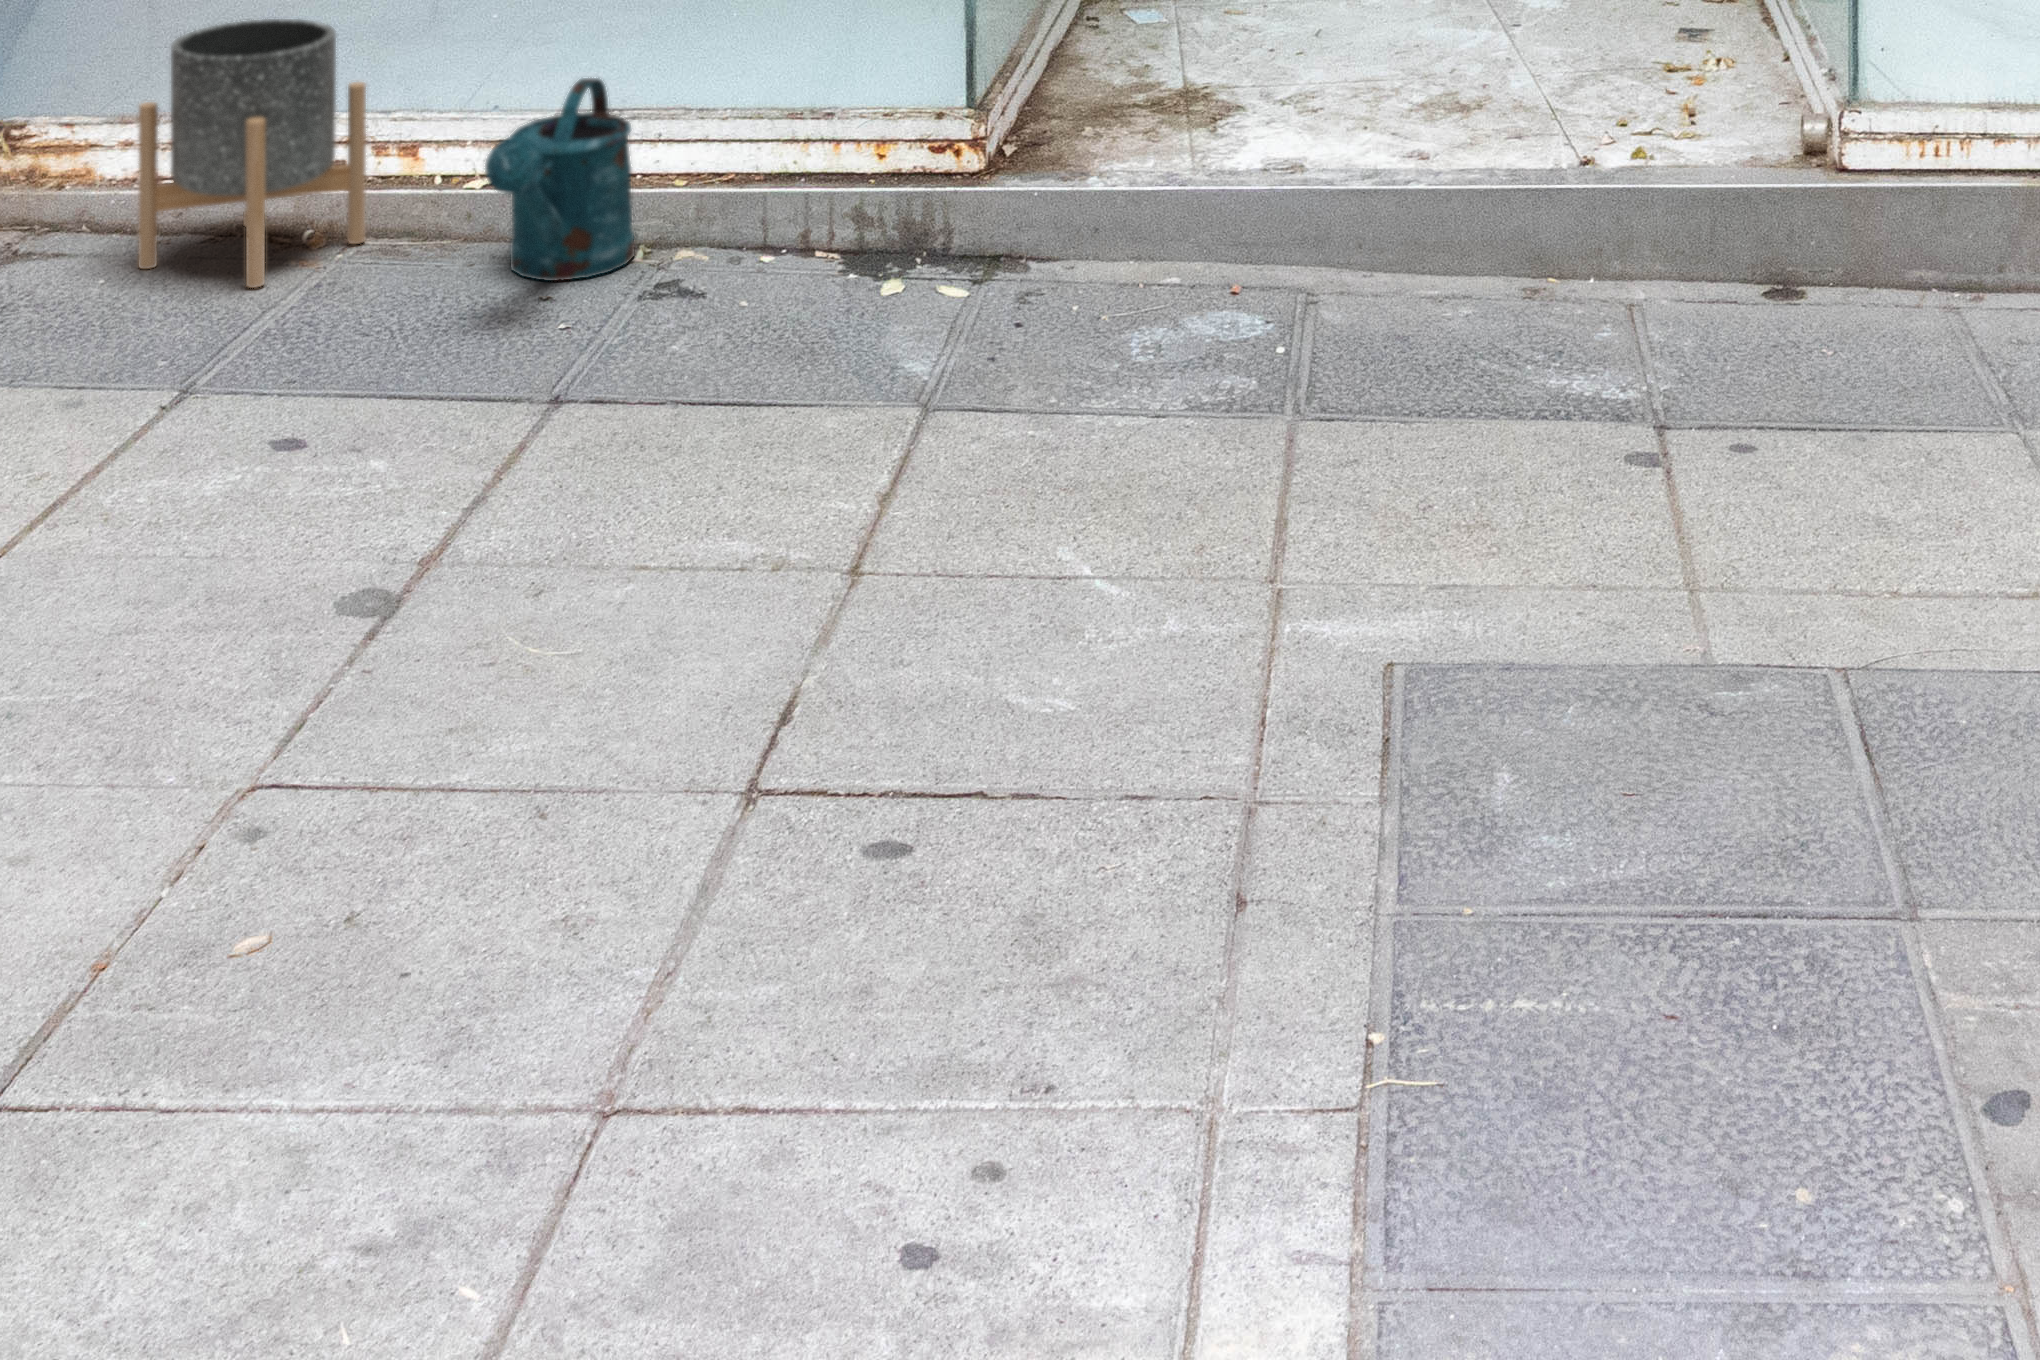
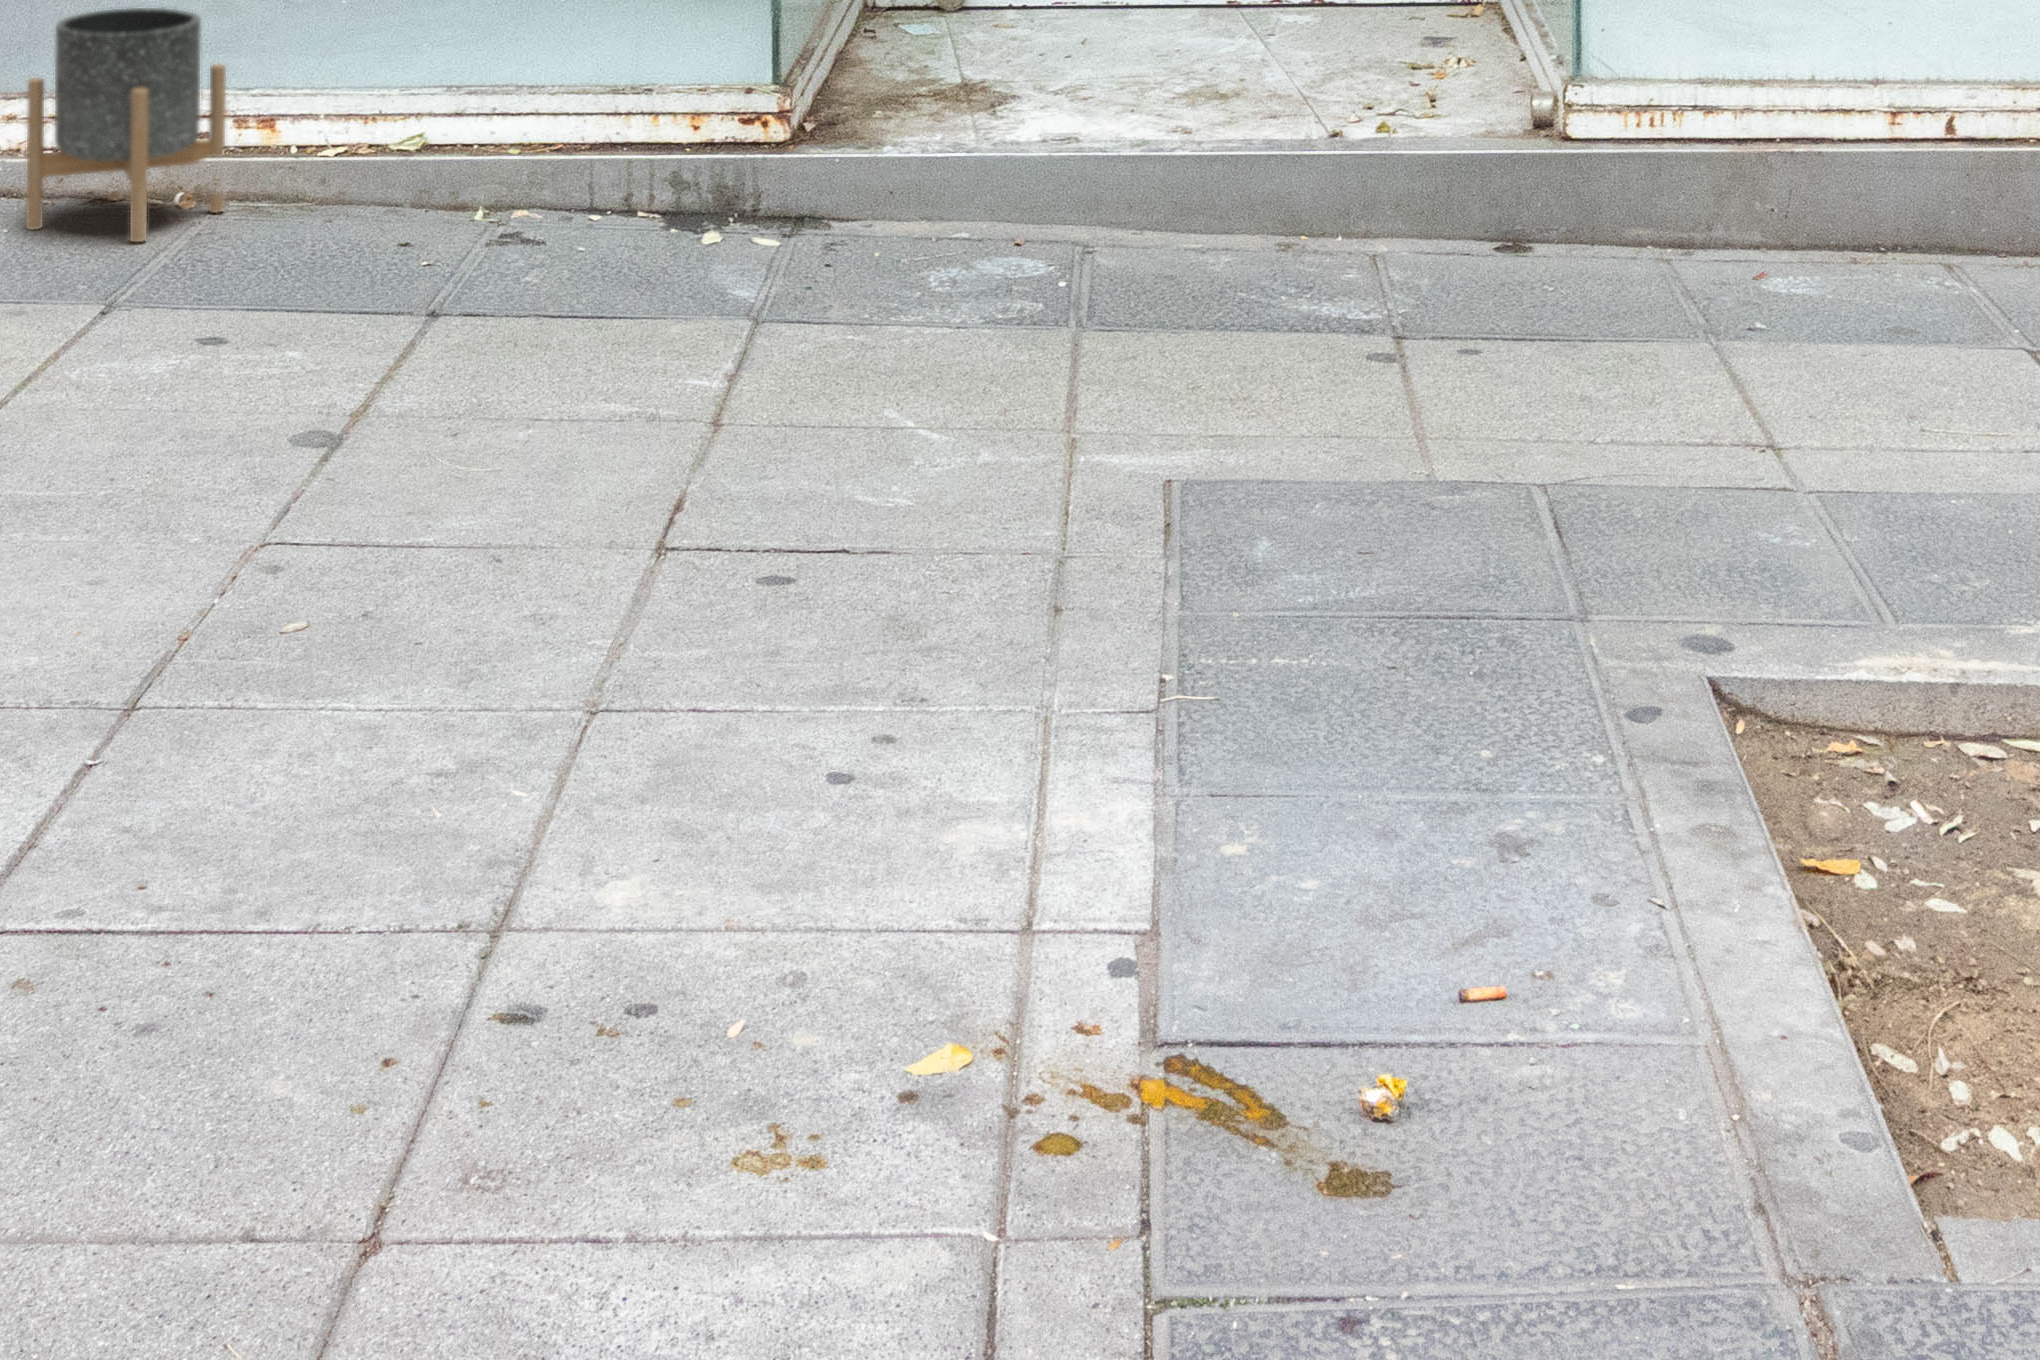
watering can: present [485,78,635,281] -> none [355,61,474,238]

